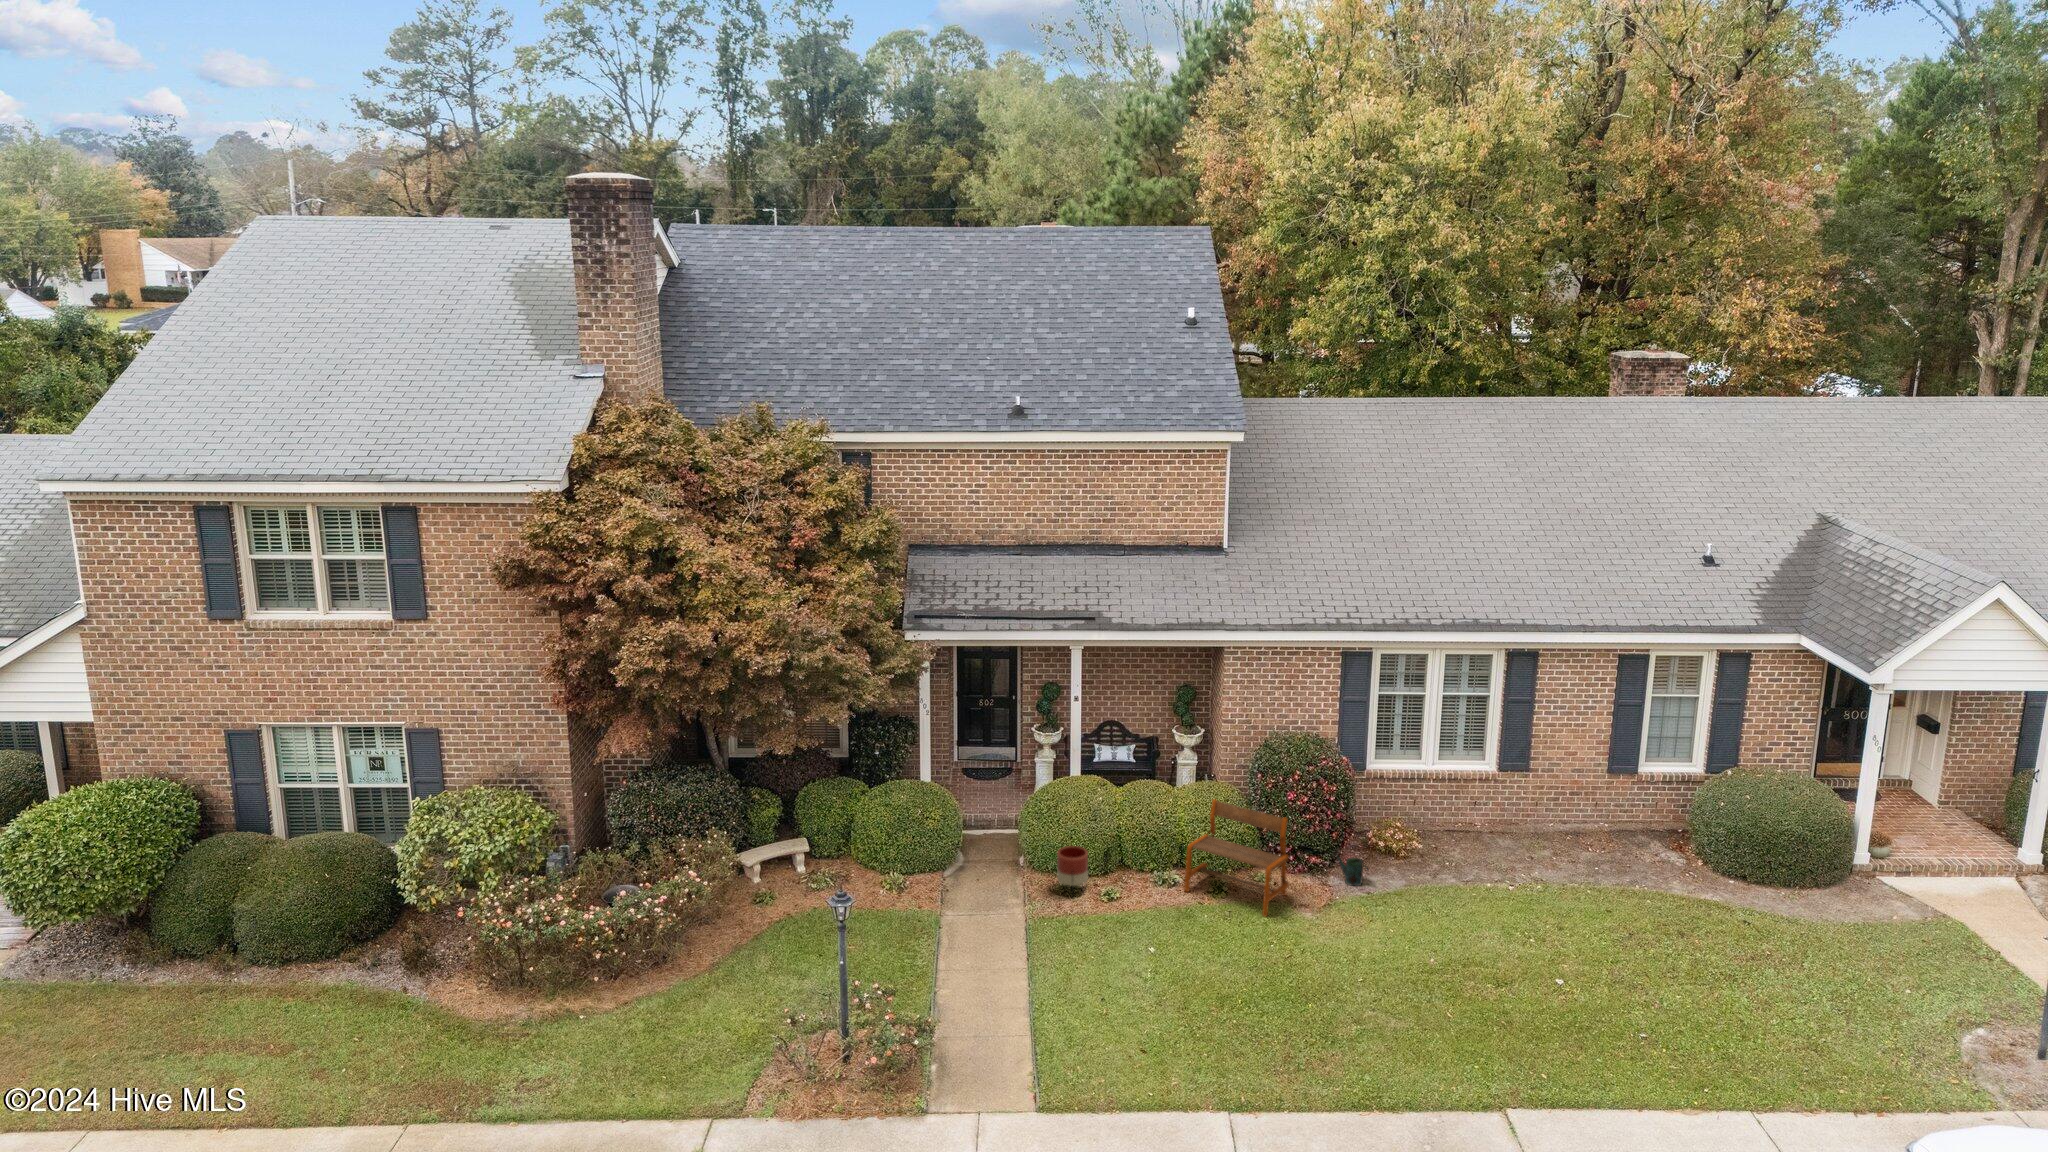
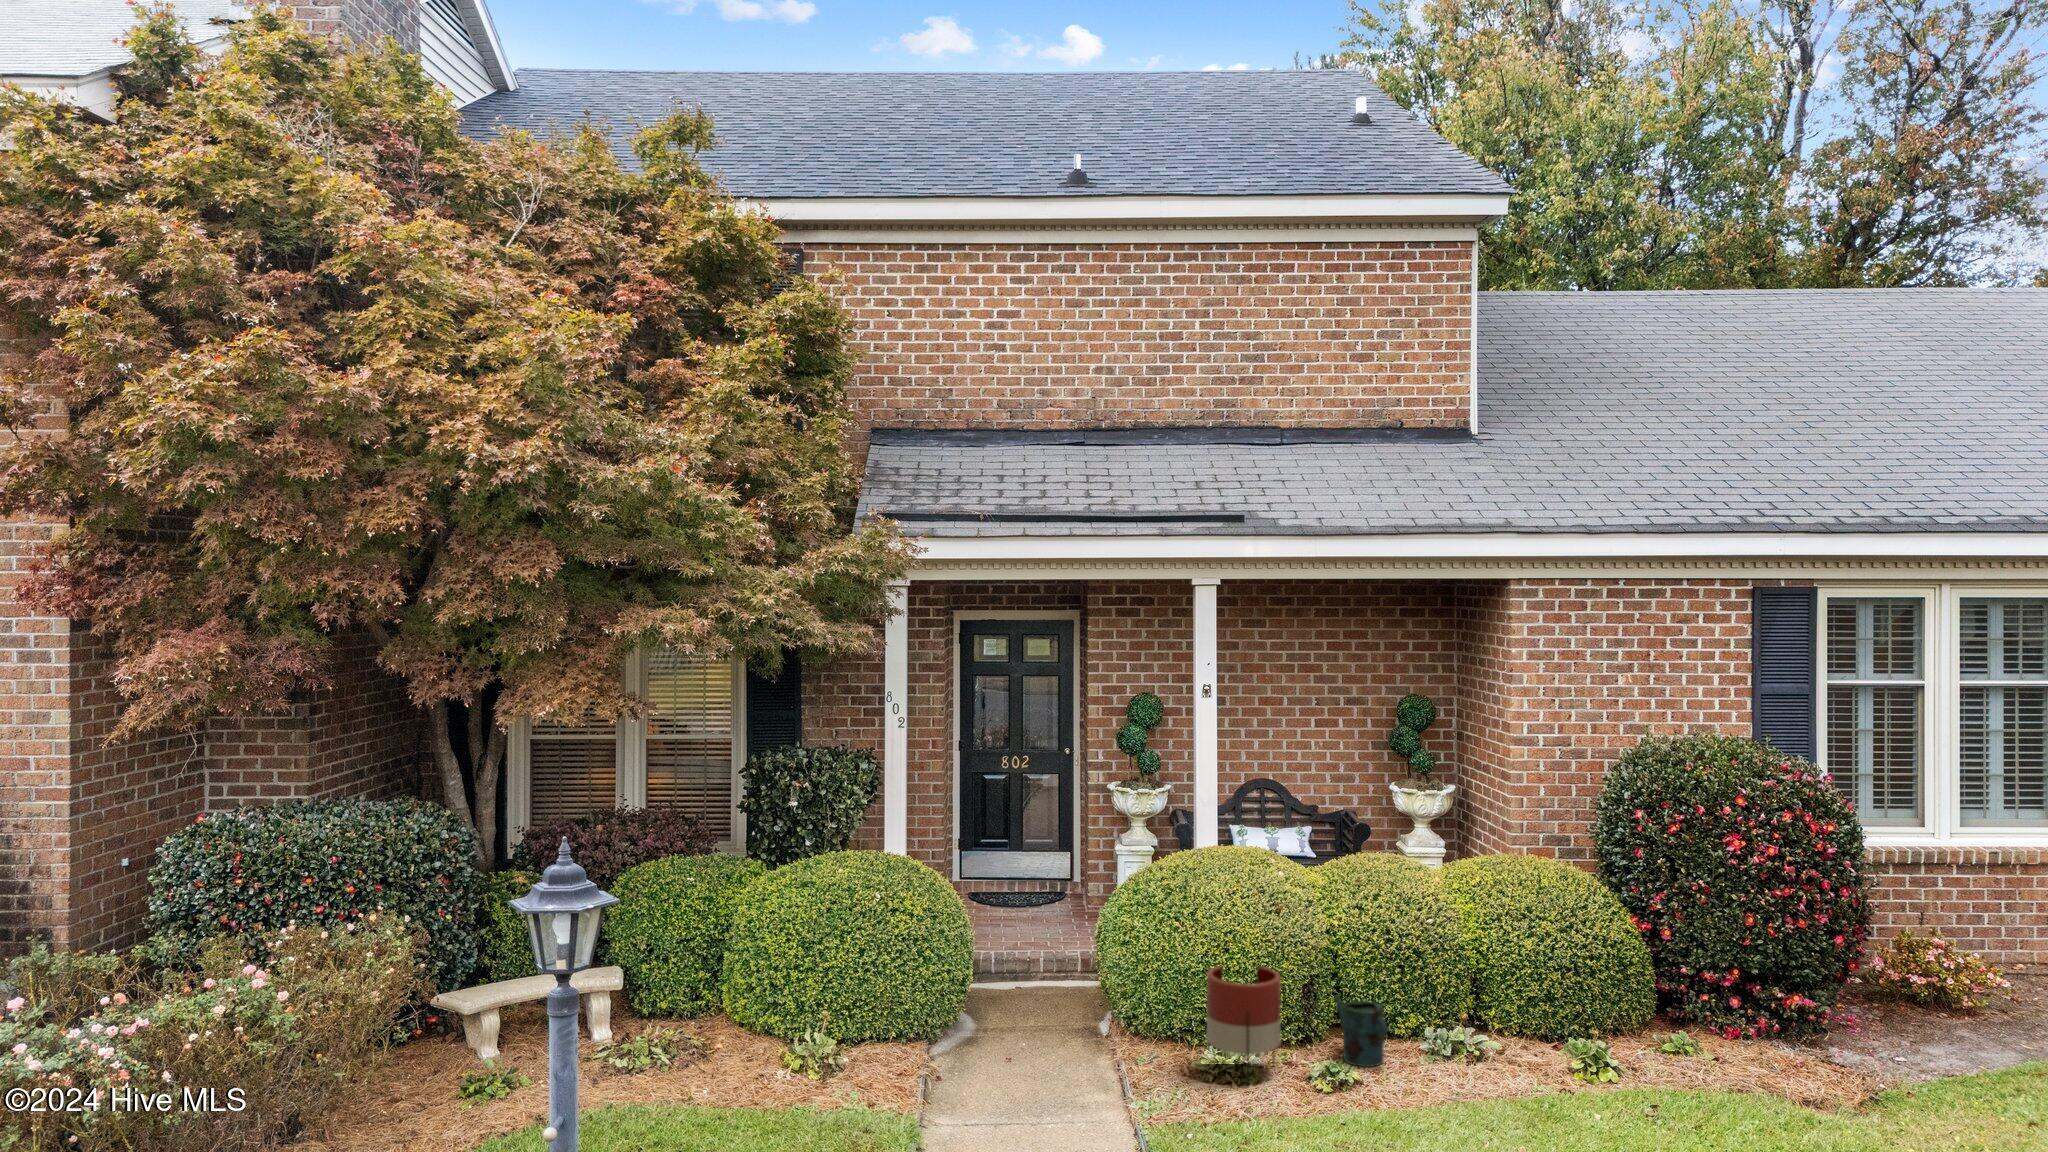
bench: present [1184,799,1289,917] -> none [1509,857,1765,1122]
watering can: present [1334,851,1368,886] -> present [1335,994,1388,1067]

